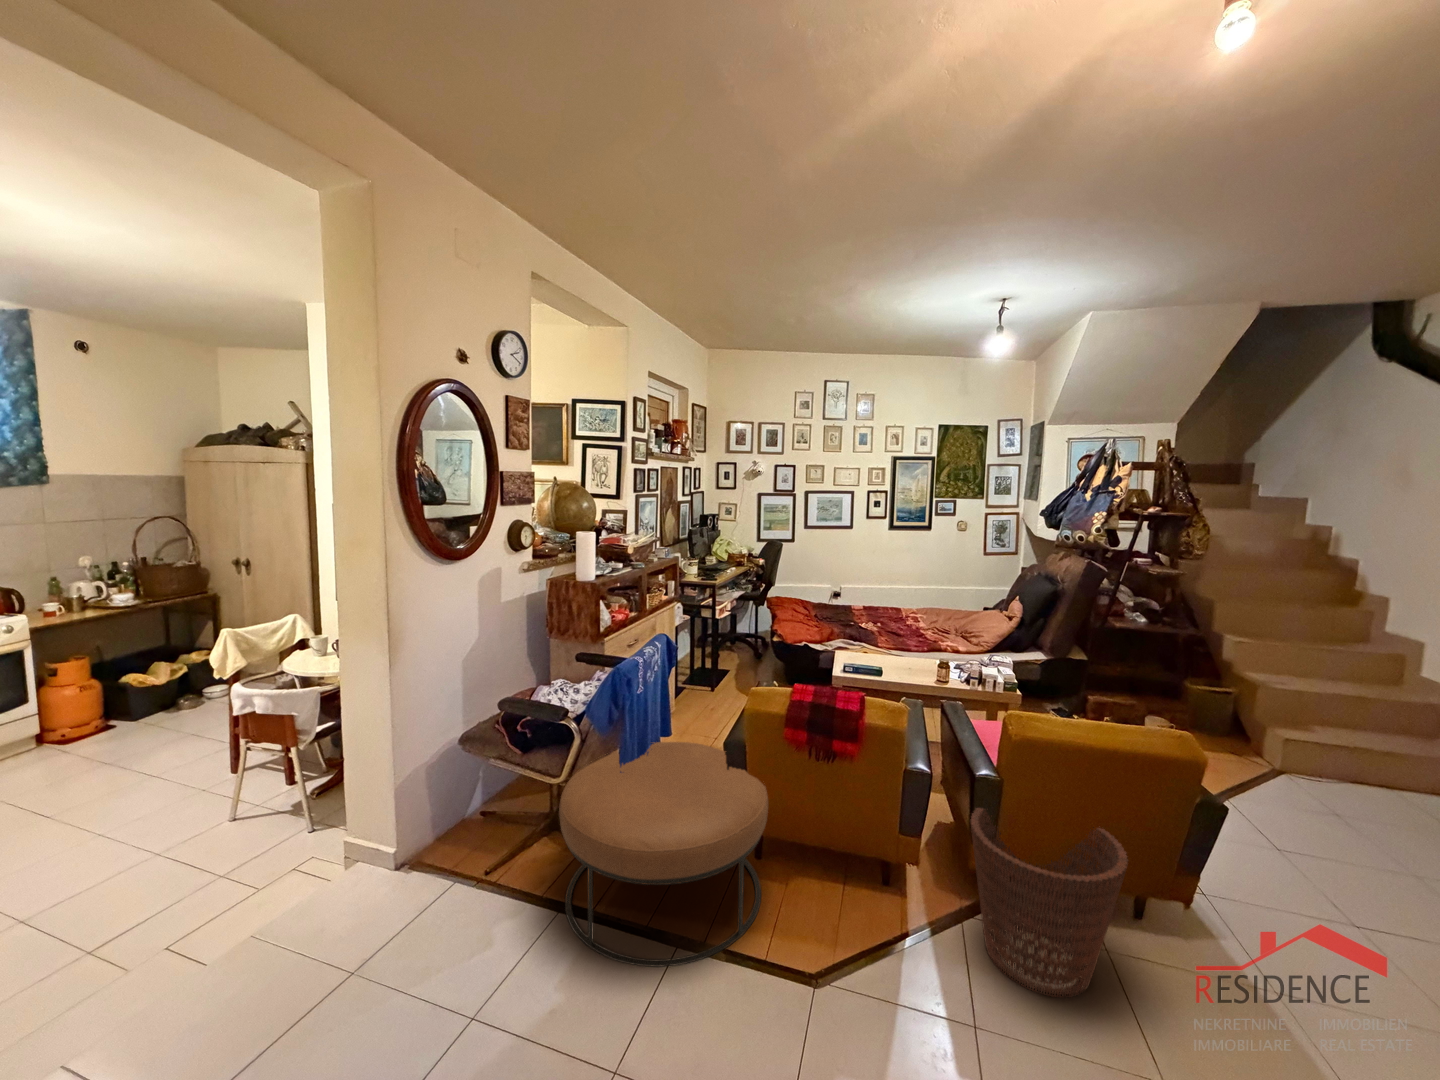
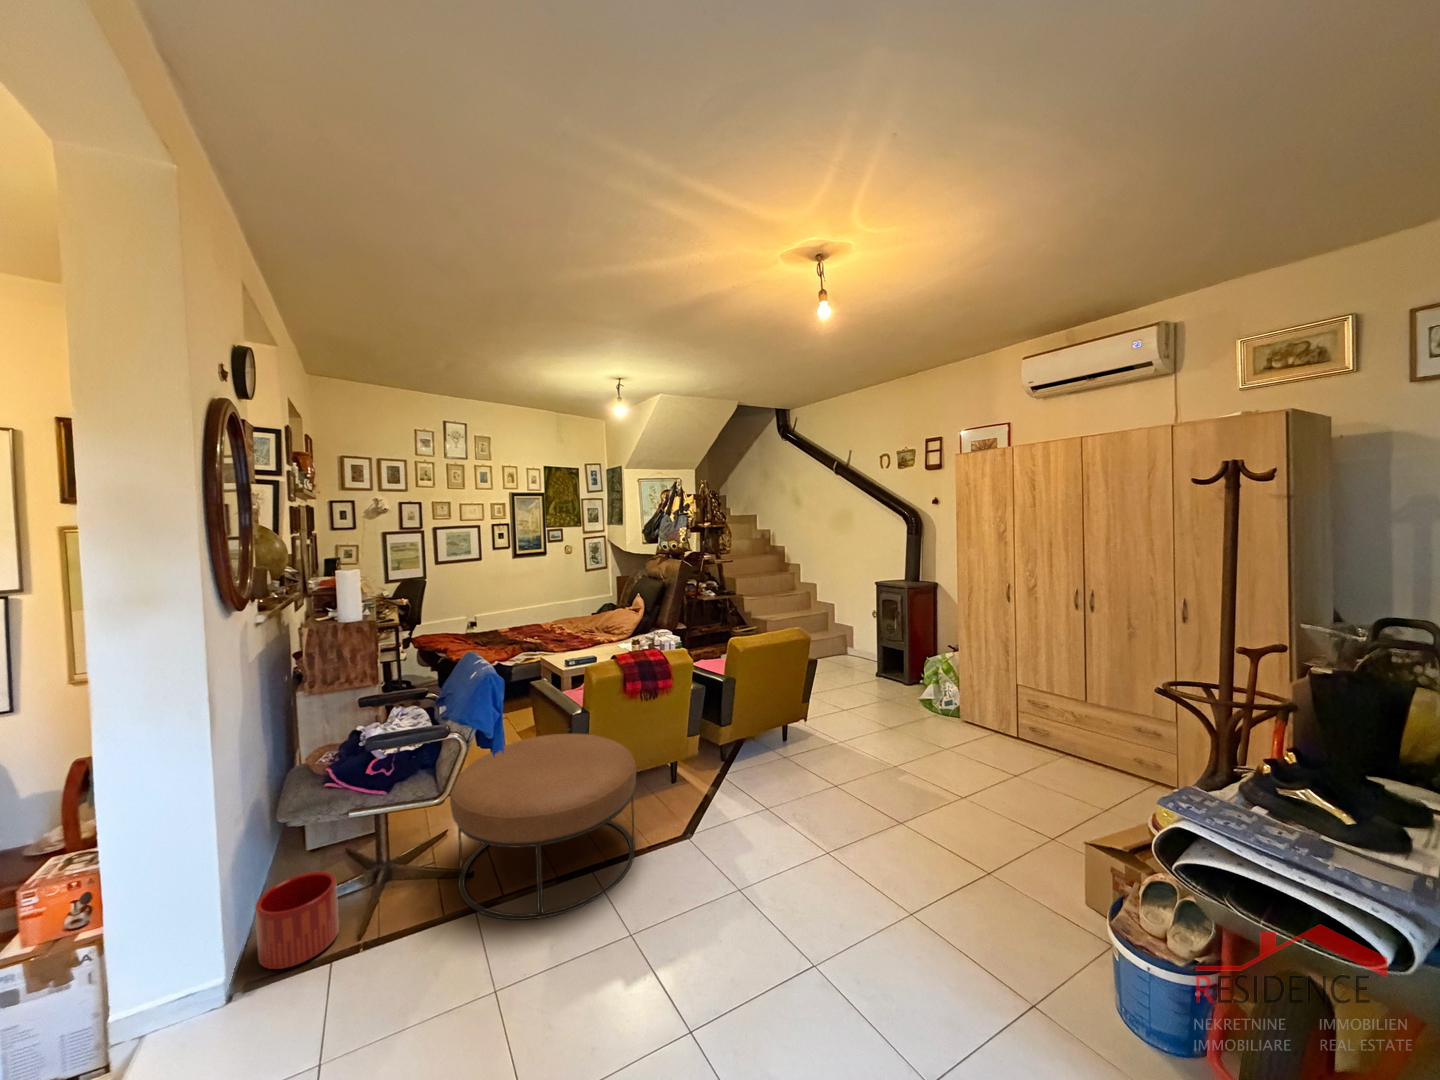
planter: none [437,787,497,861] -> present [256,871,339,969]
basket: present [970,808,1128,997] -> none [734,691,814,790]

